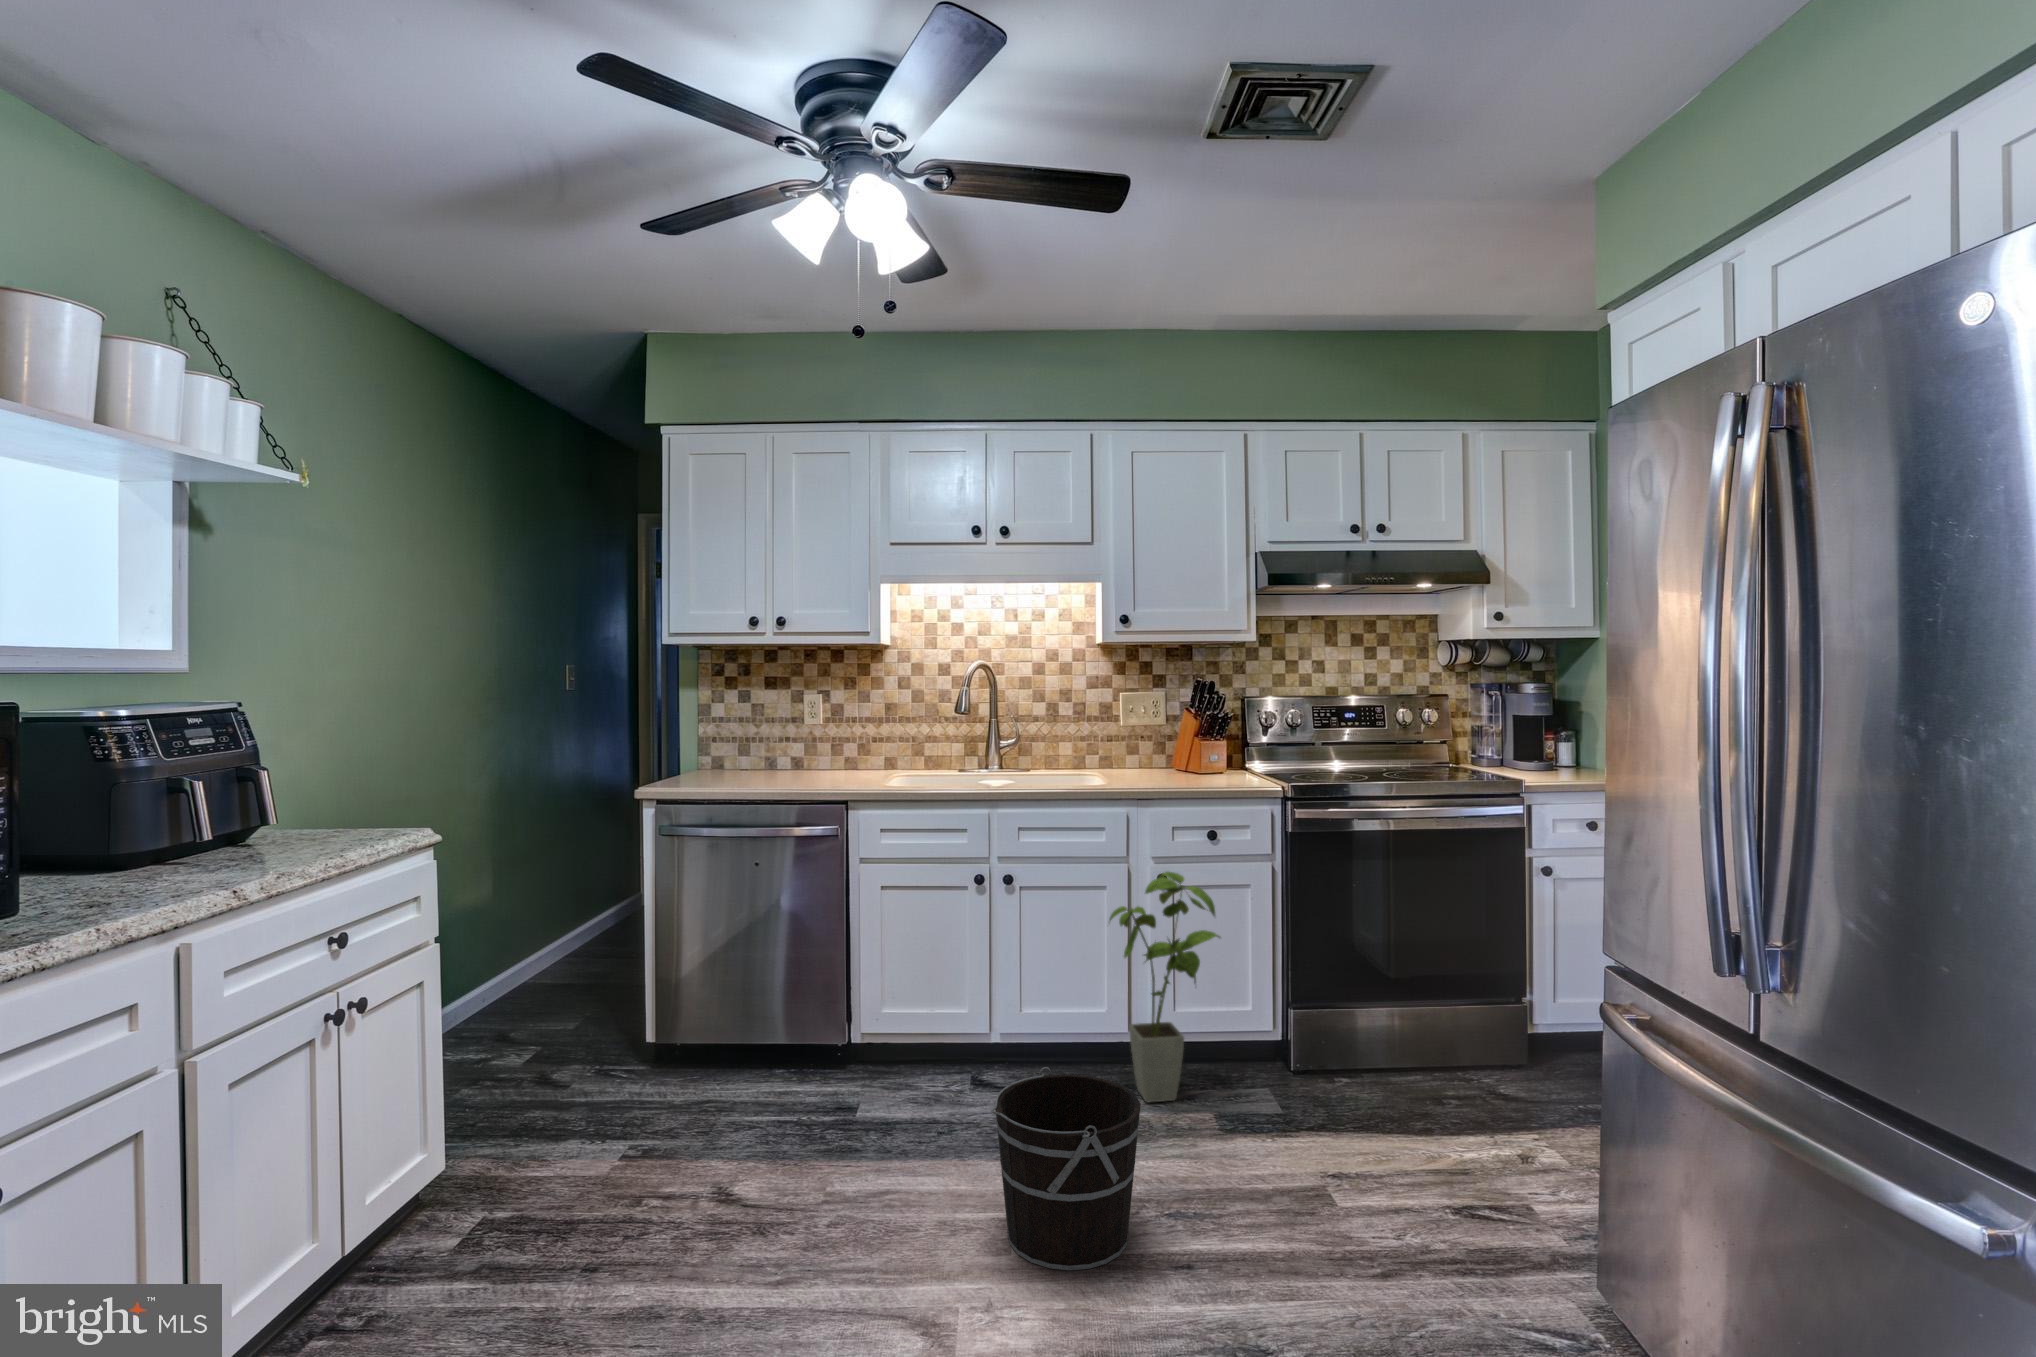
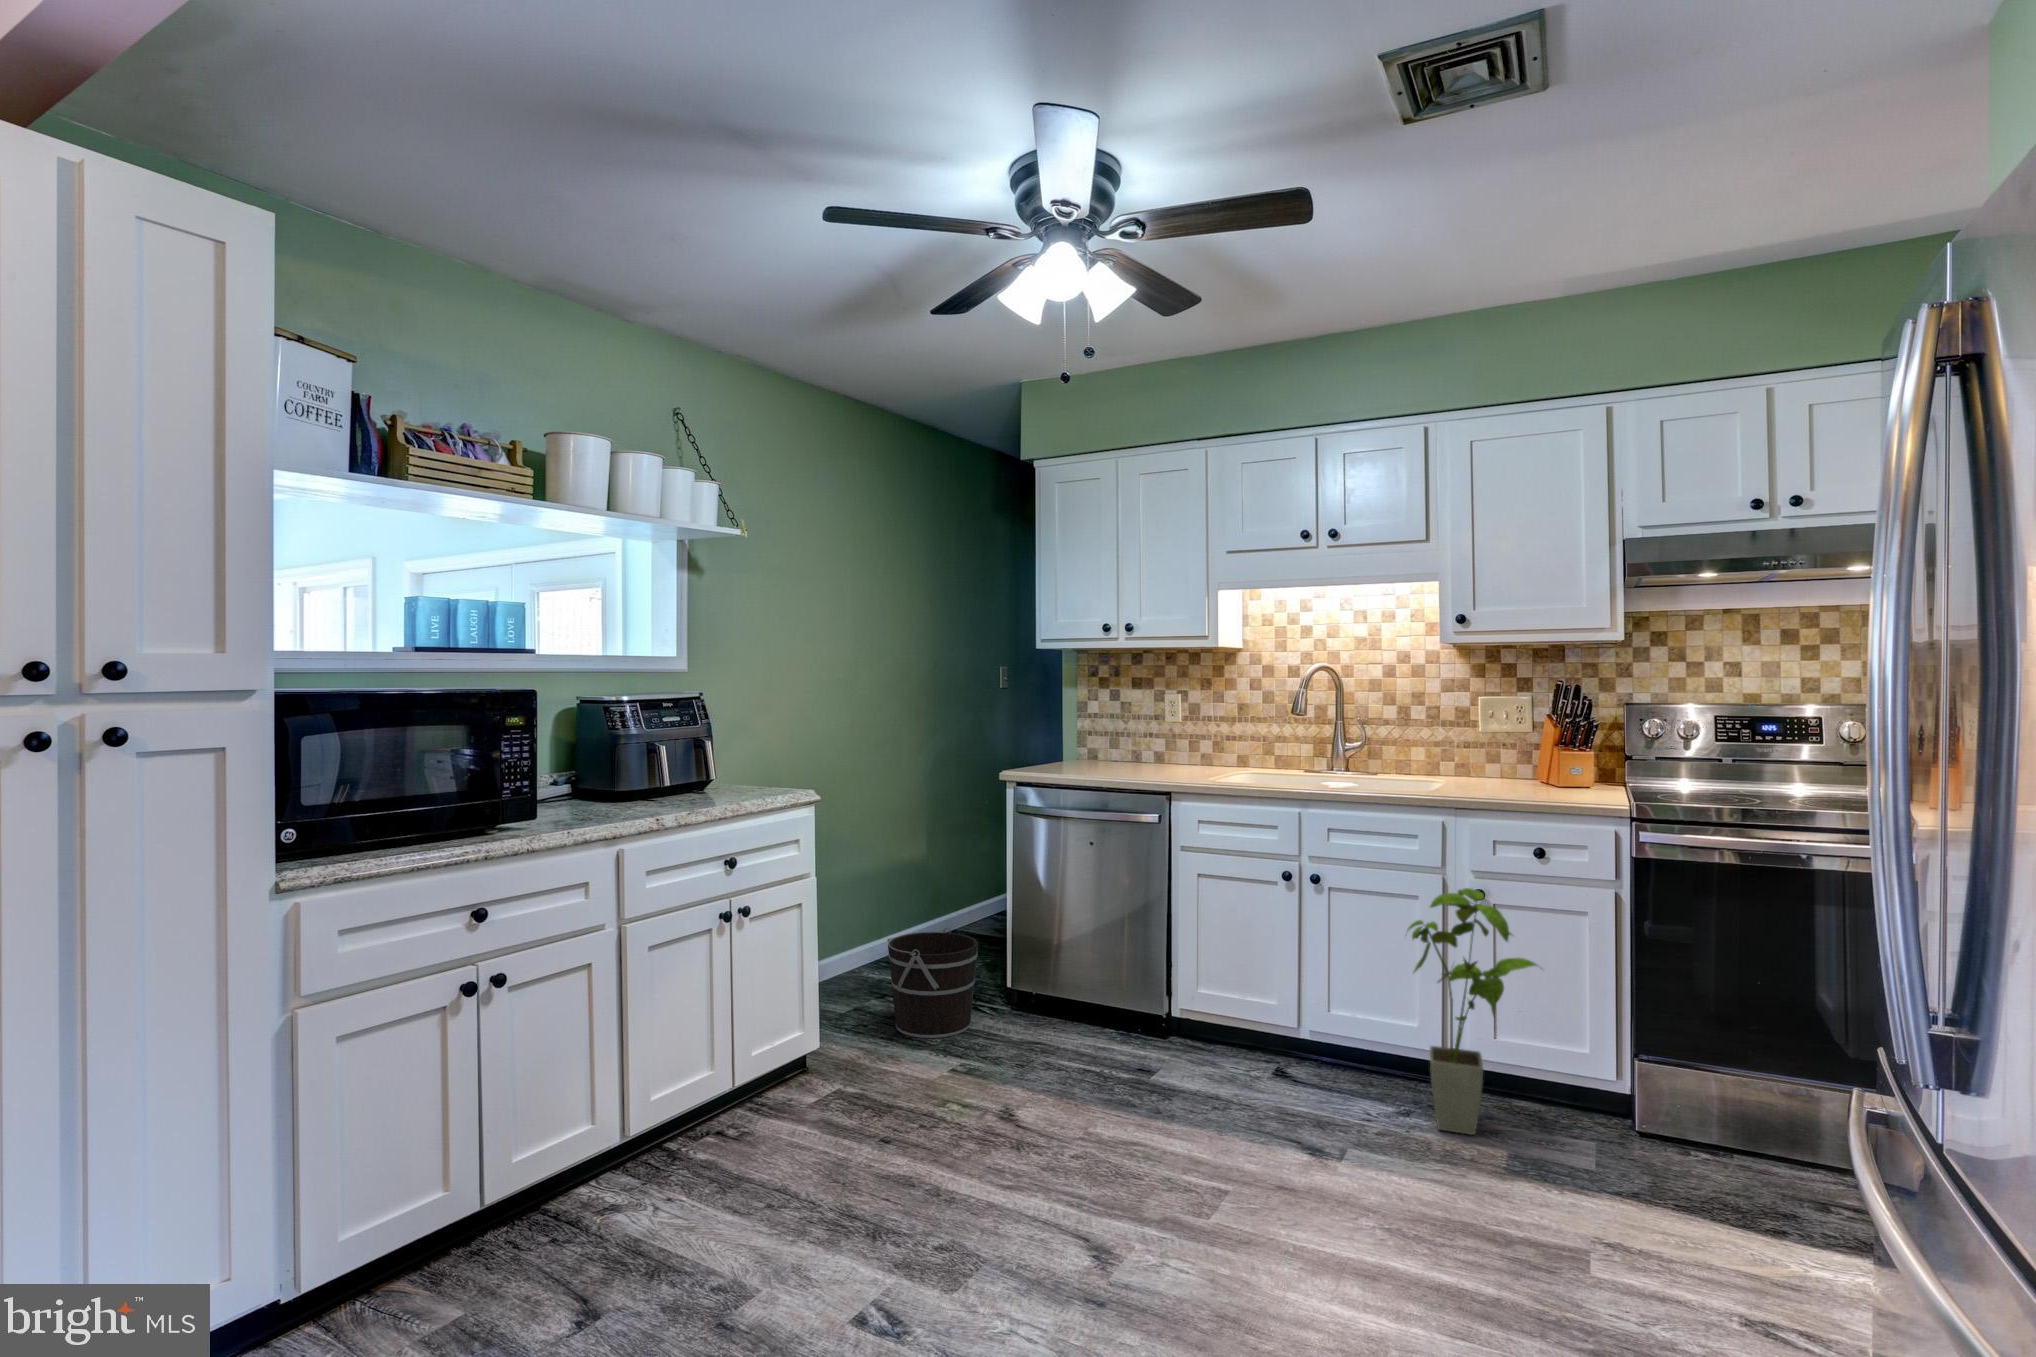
bucket: present [991,1067,1141,1271] -> present [887,927,978,1038]

